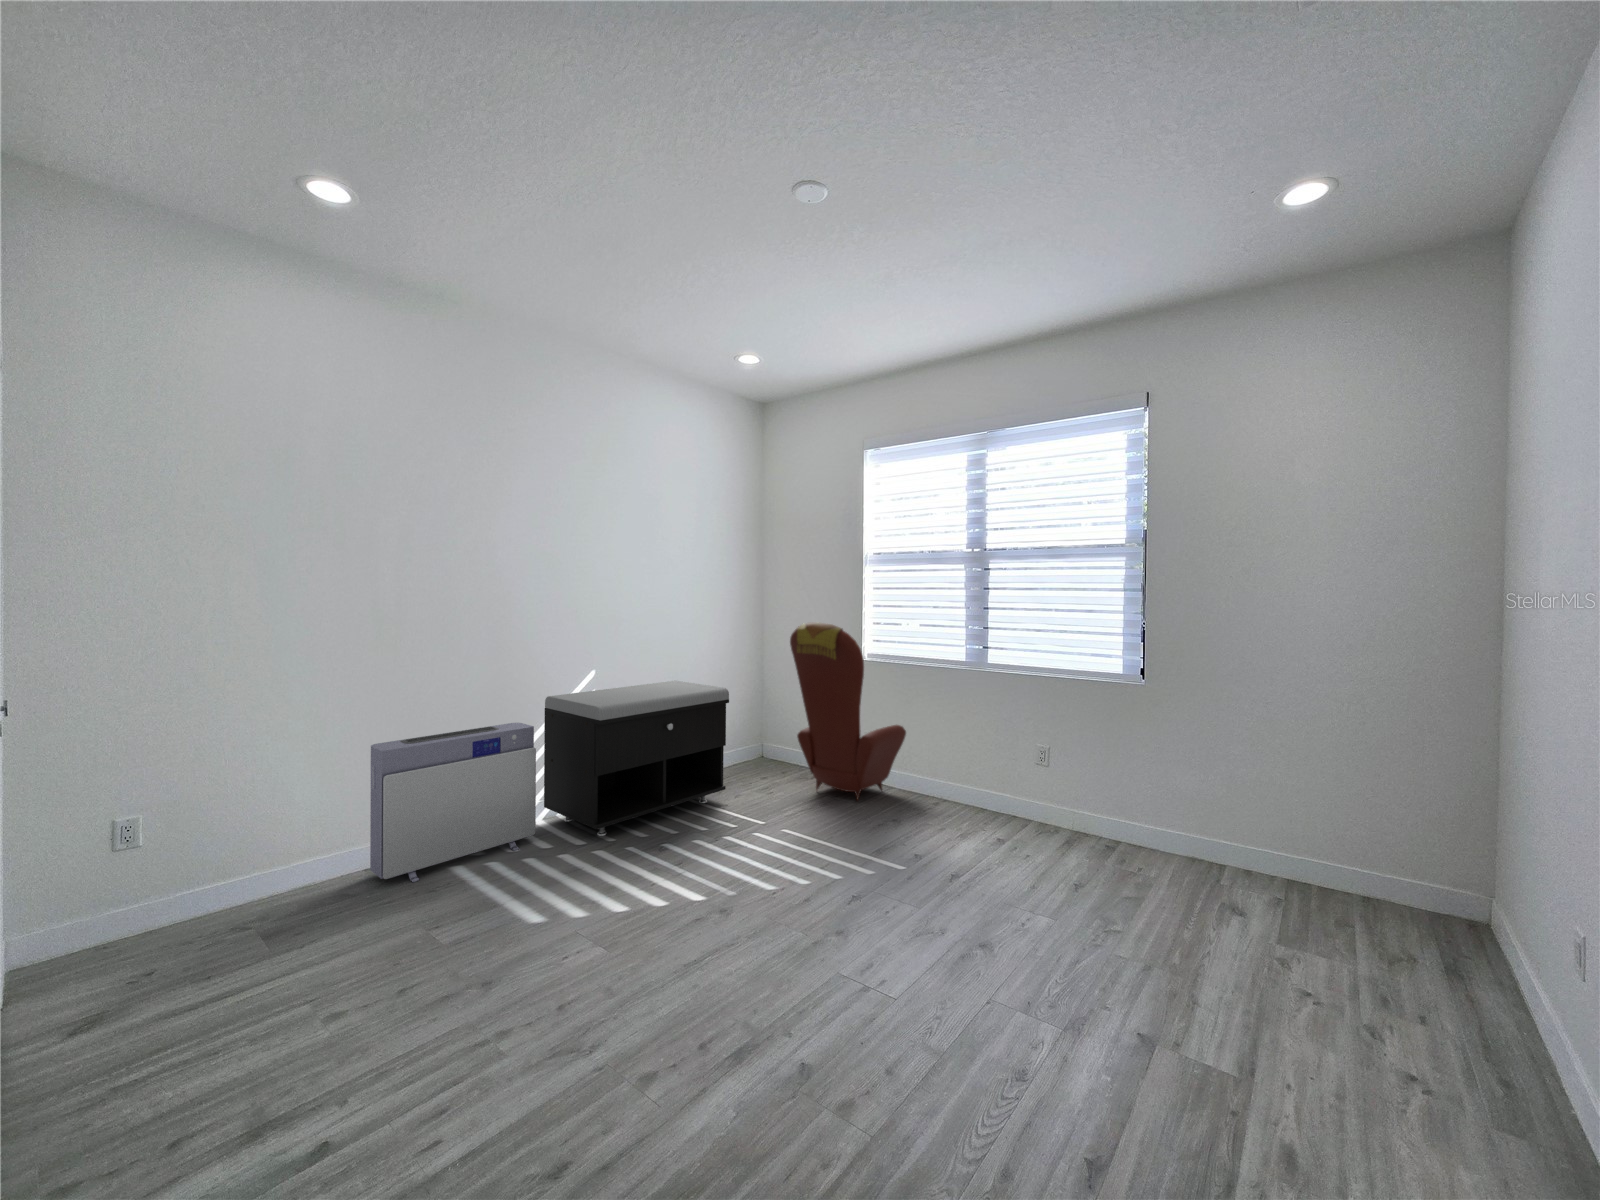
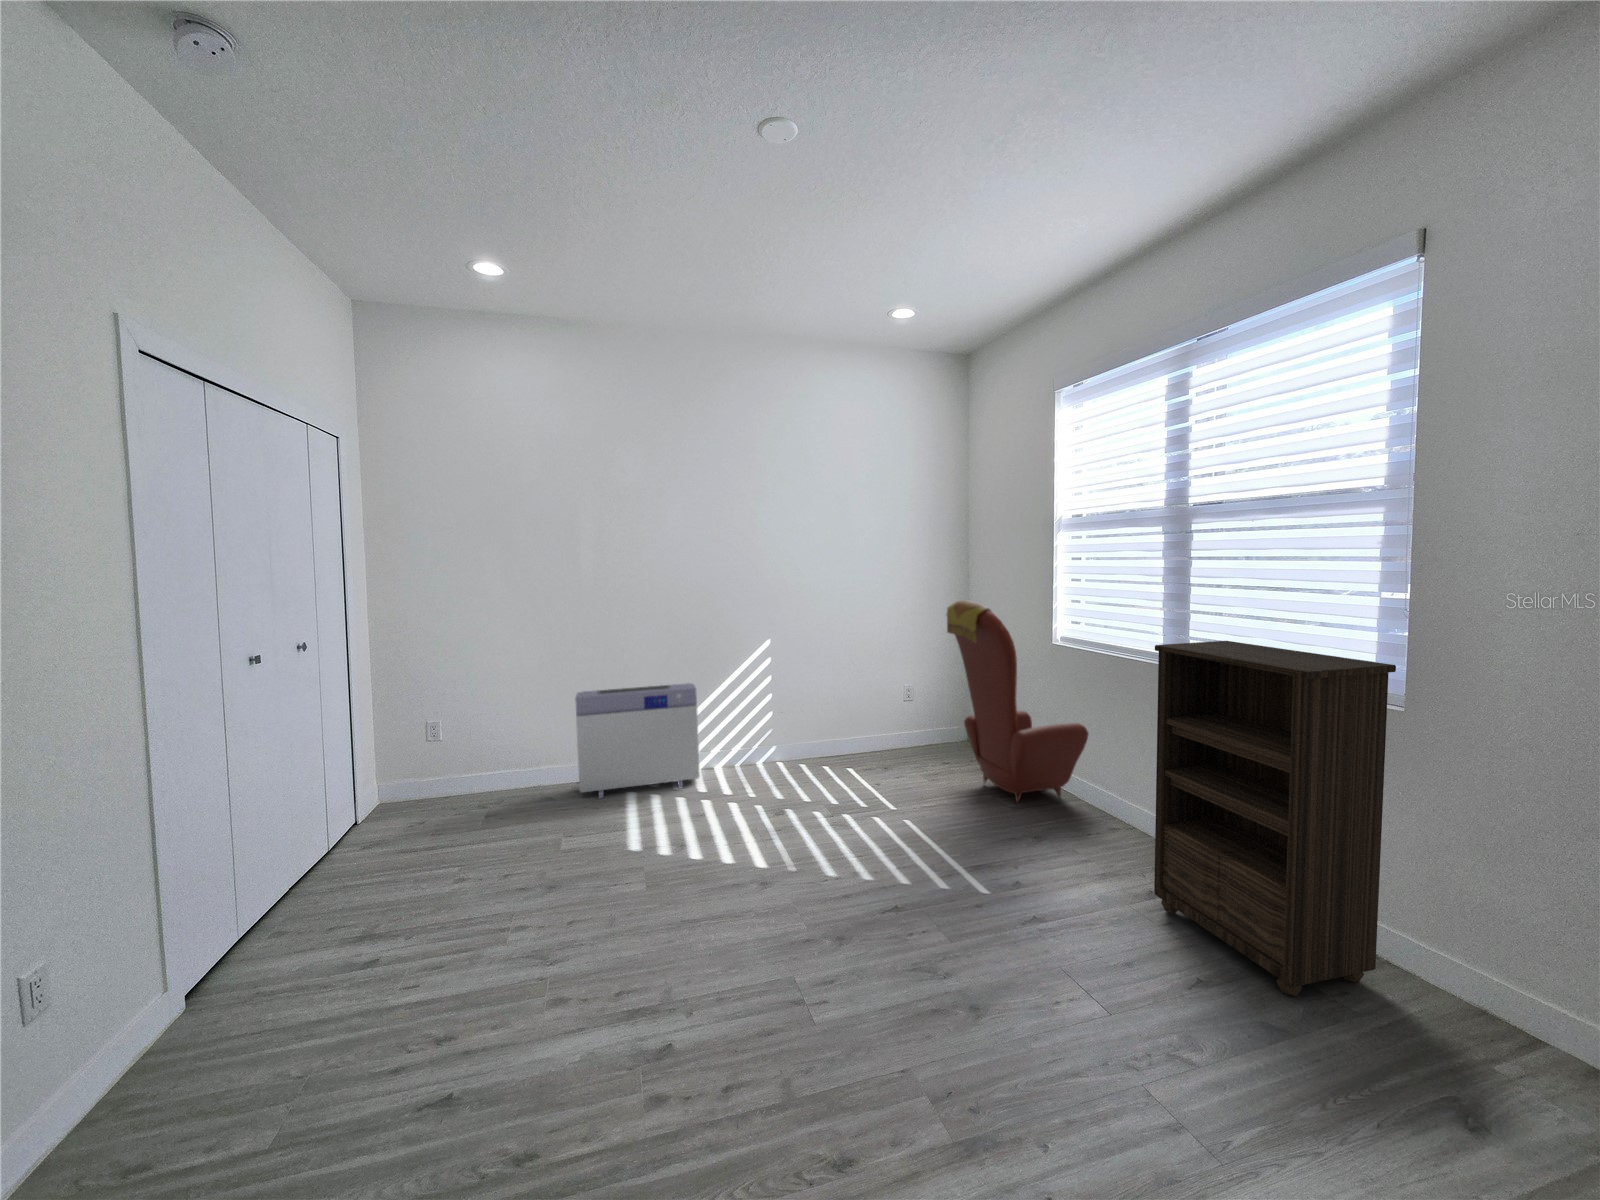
bookshelf: none [1012,646,1153,876] -> present [1154,641,1396,996]
storage bench: present [544,681,729,836] -> none [720,654,882,790]

